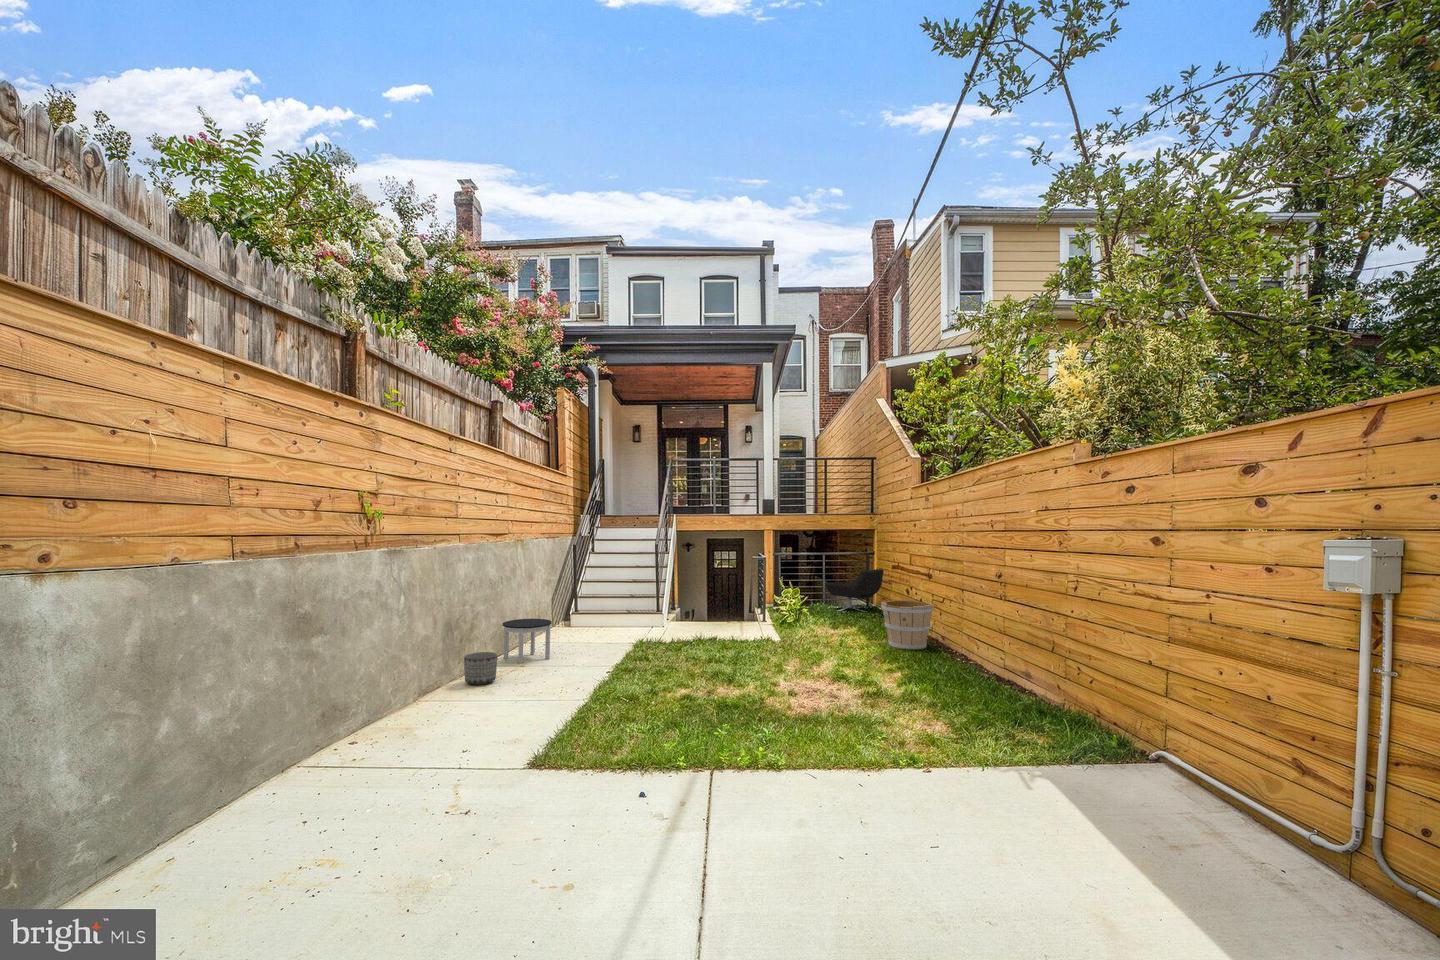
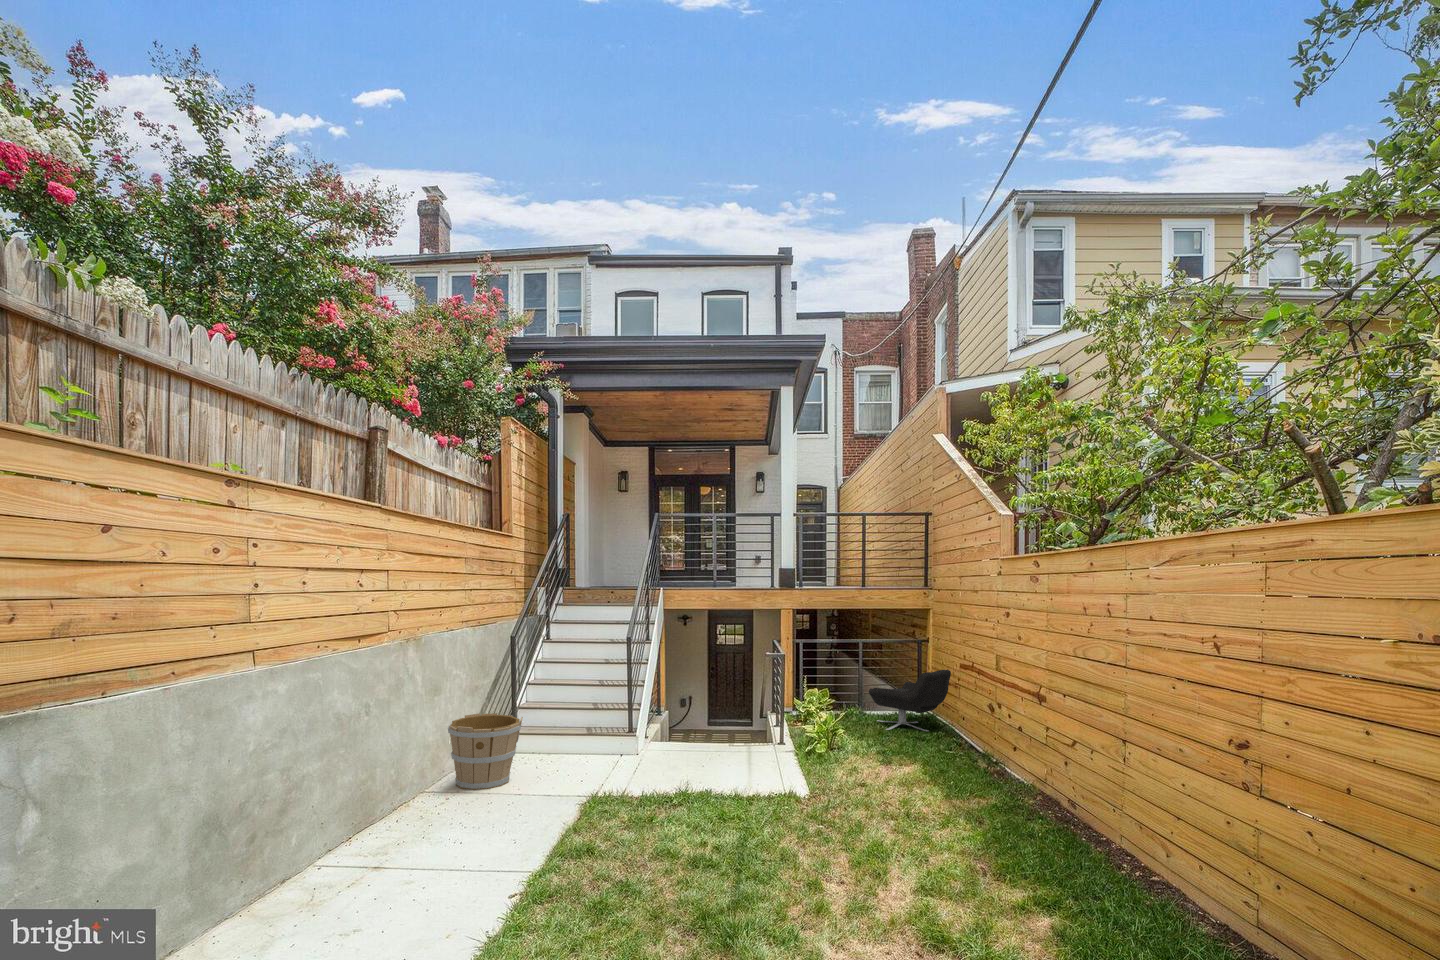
wooden bucket: present [881,599,933,650] -> present [448,713,523,790]
round table: present [503,619,552,664] -> none [355,773,440,862]
planter: present [464,652,498,685] -> none [243,861,312,933]

